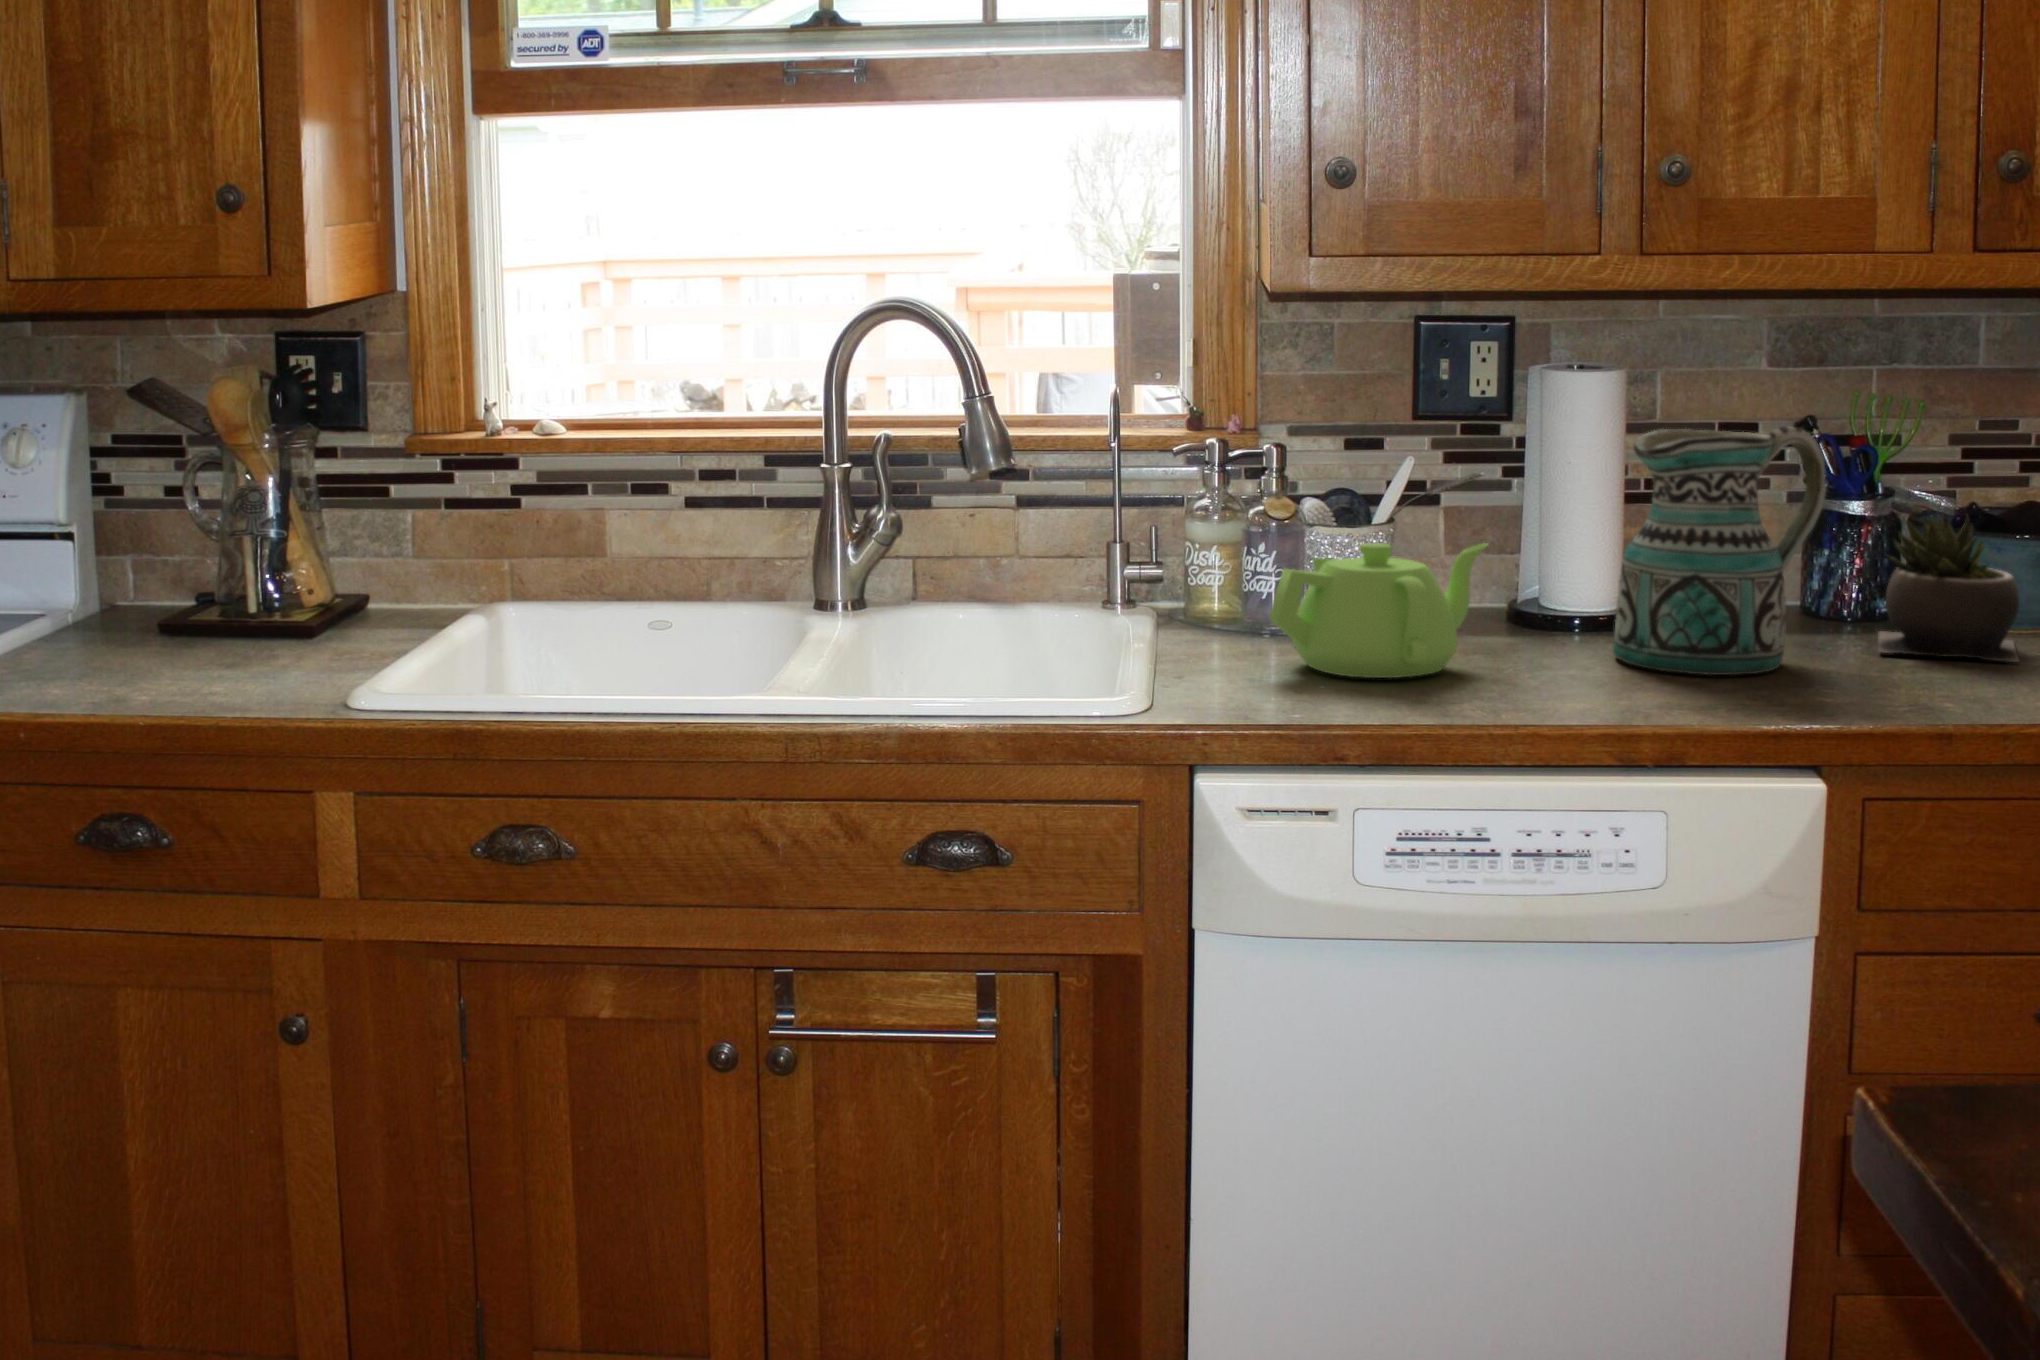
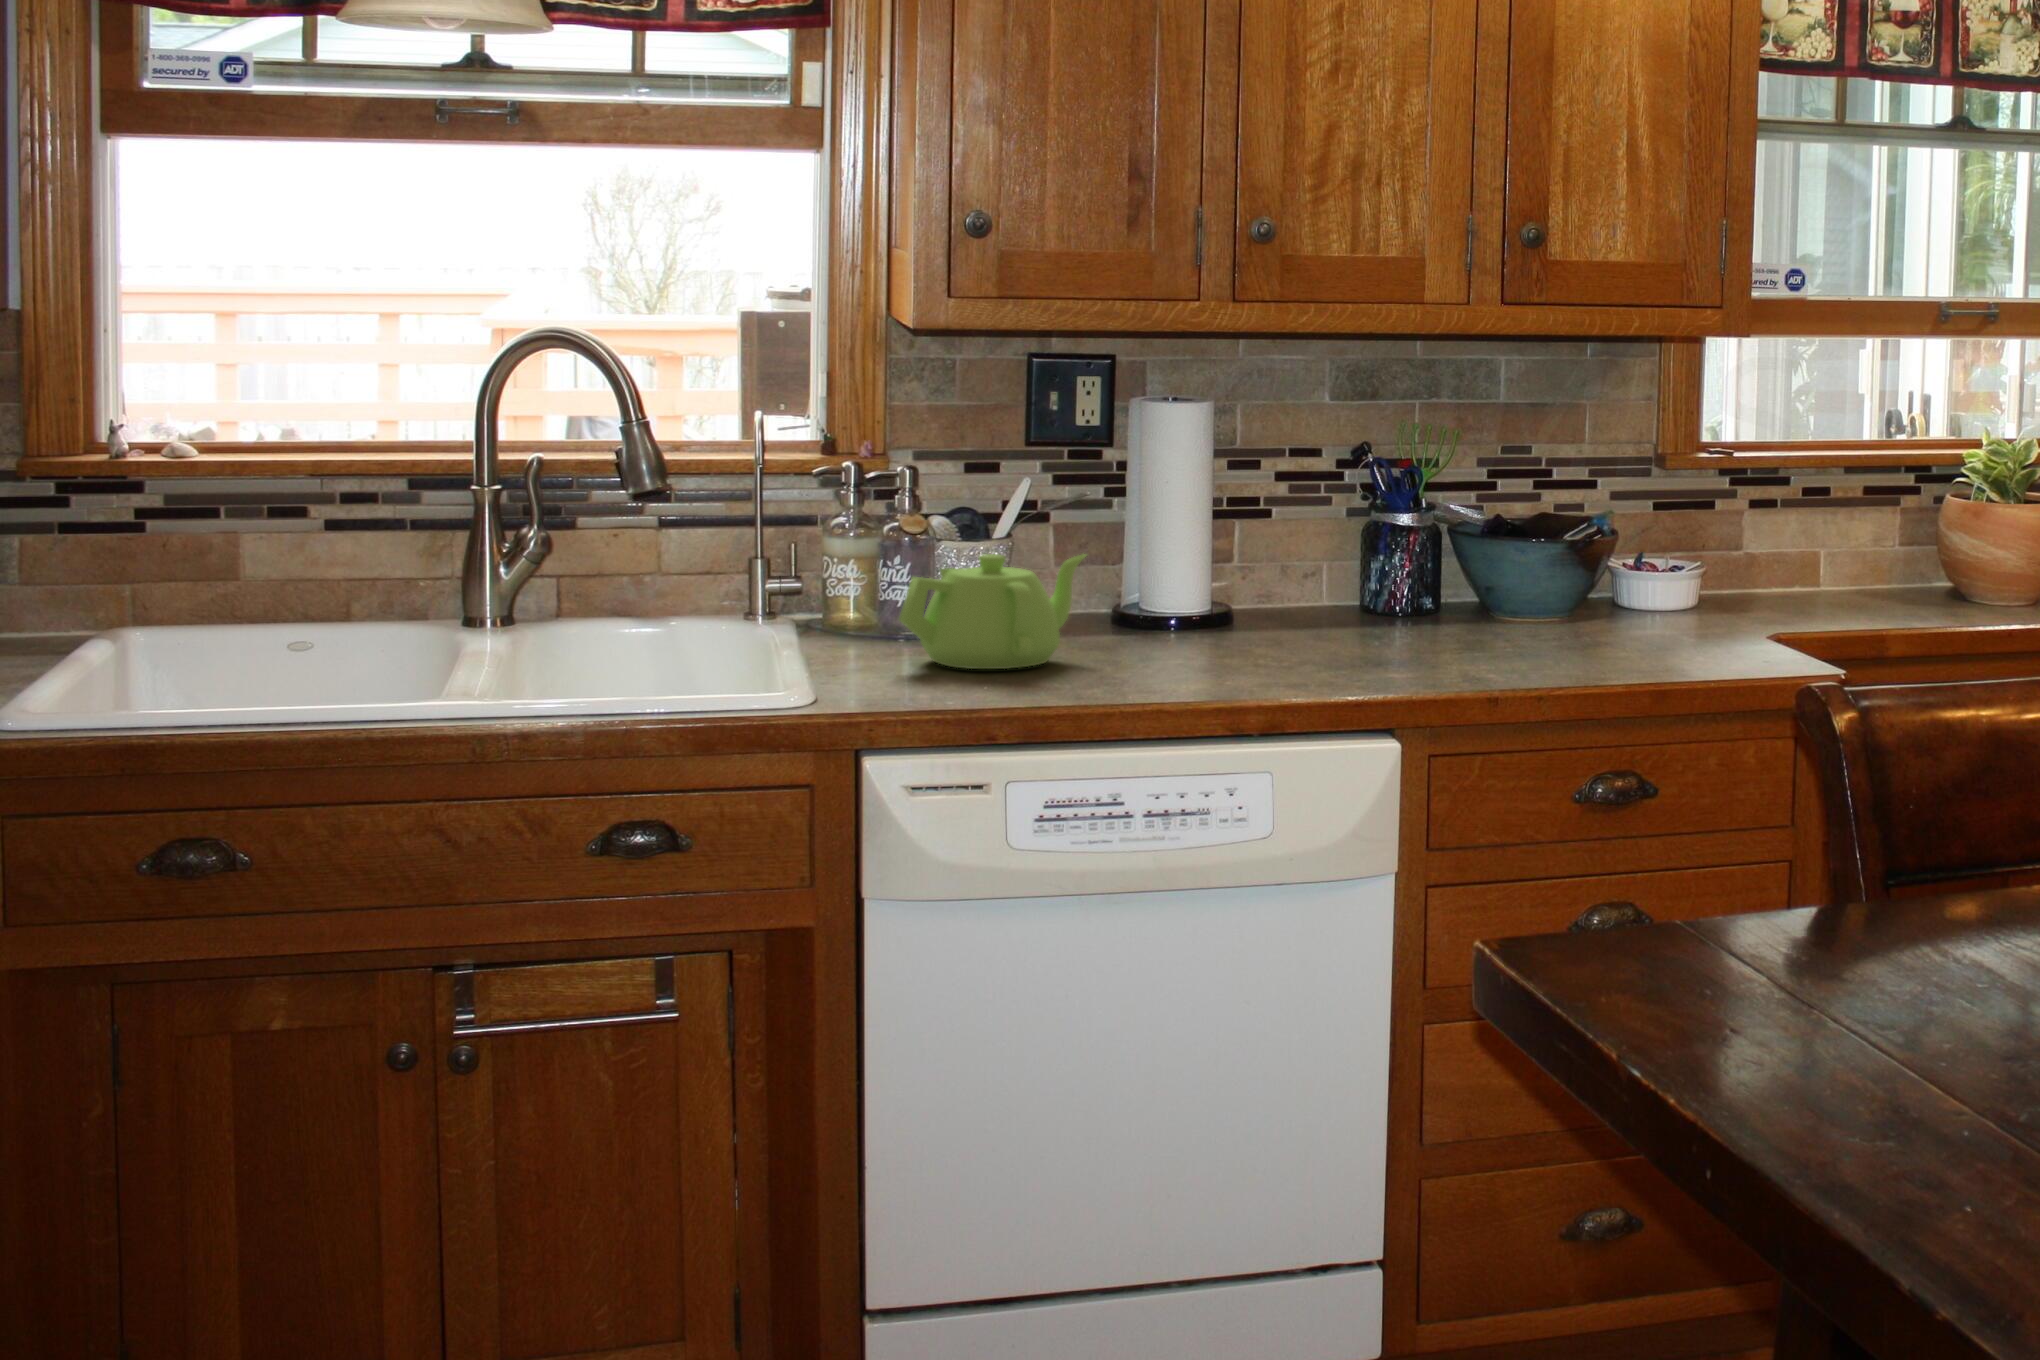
ceramic pitcher: present [1613,426,1826,675] -> none [1192,456,1359,661]
succulent plant: present [1878,513,2020,662] -> none [1401,526,1510,647]

